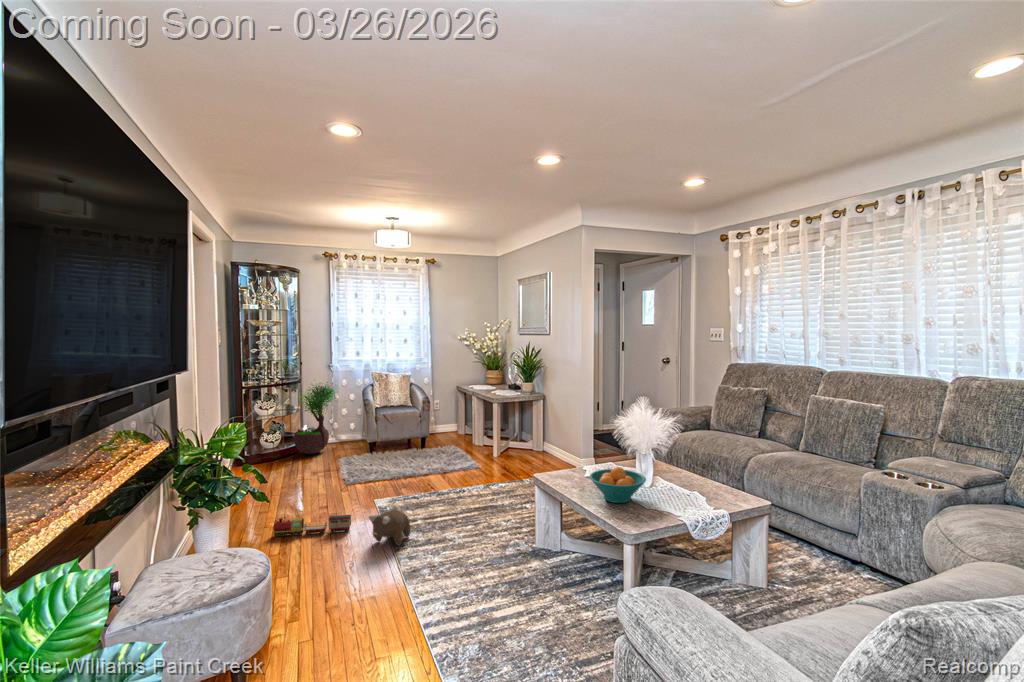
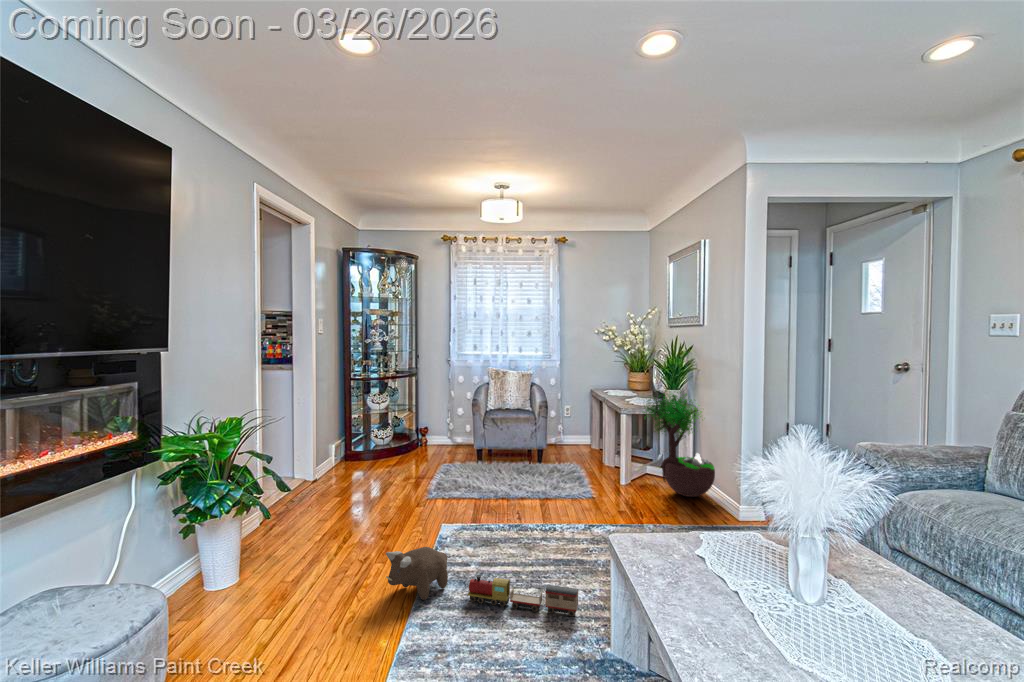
potted tree: present [294,382,337,454] -> present [643,390,715,497]
fruit bowl: present [589,467,646,503] -> none [684,552,808,636]
toy train: present [272,515,351,537] -> present [467,575,578,616]

